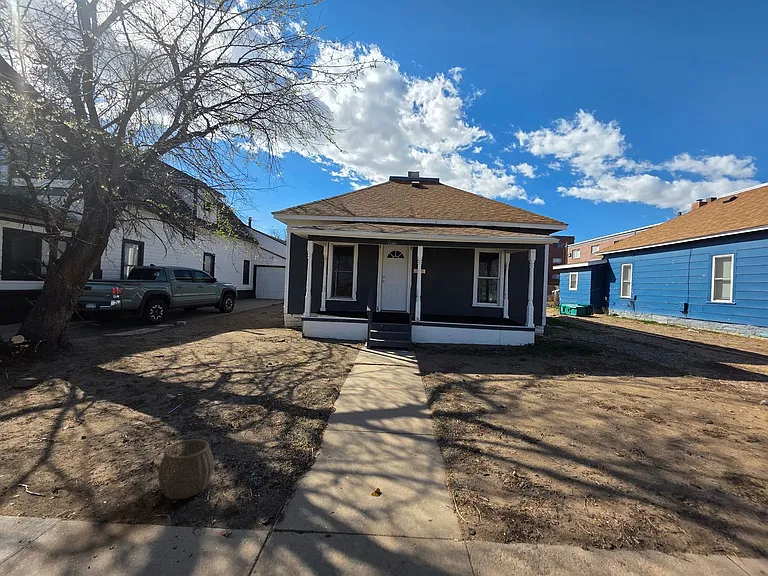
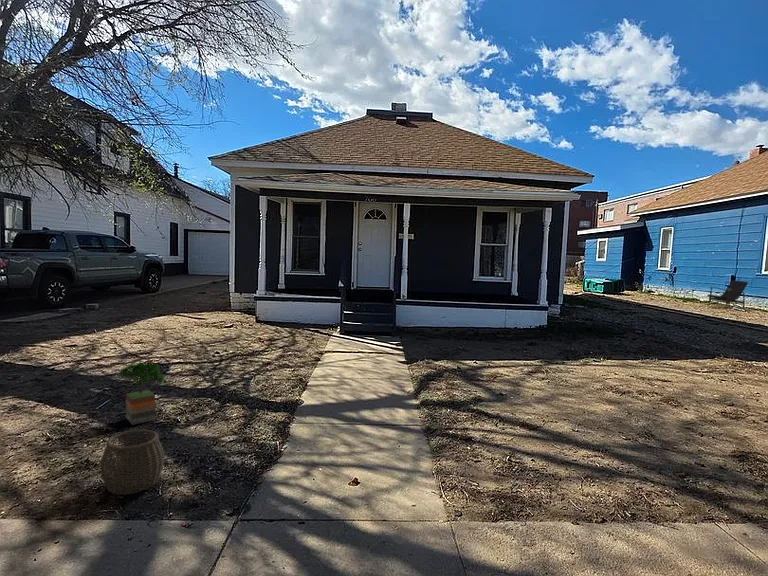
lounge chair: none [668,308,703,332] -> present [707,281,748,309]
potted tree: none [185,375,223,429] -> present [119,362,164,425]

